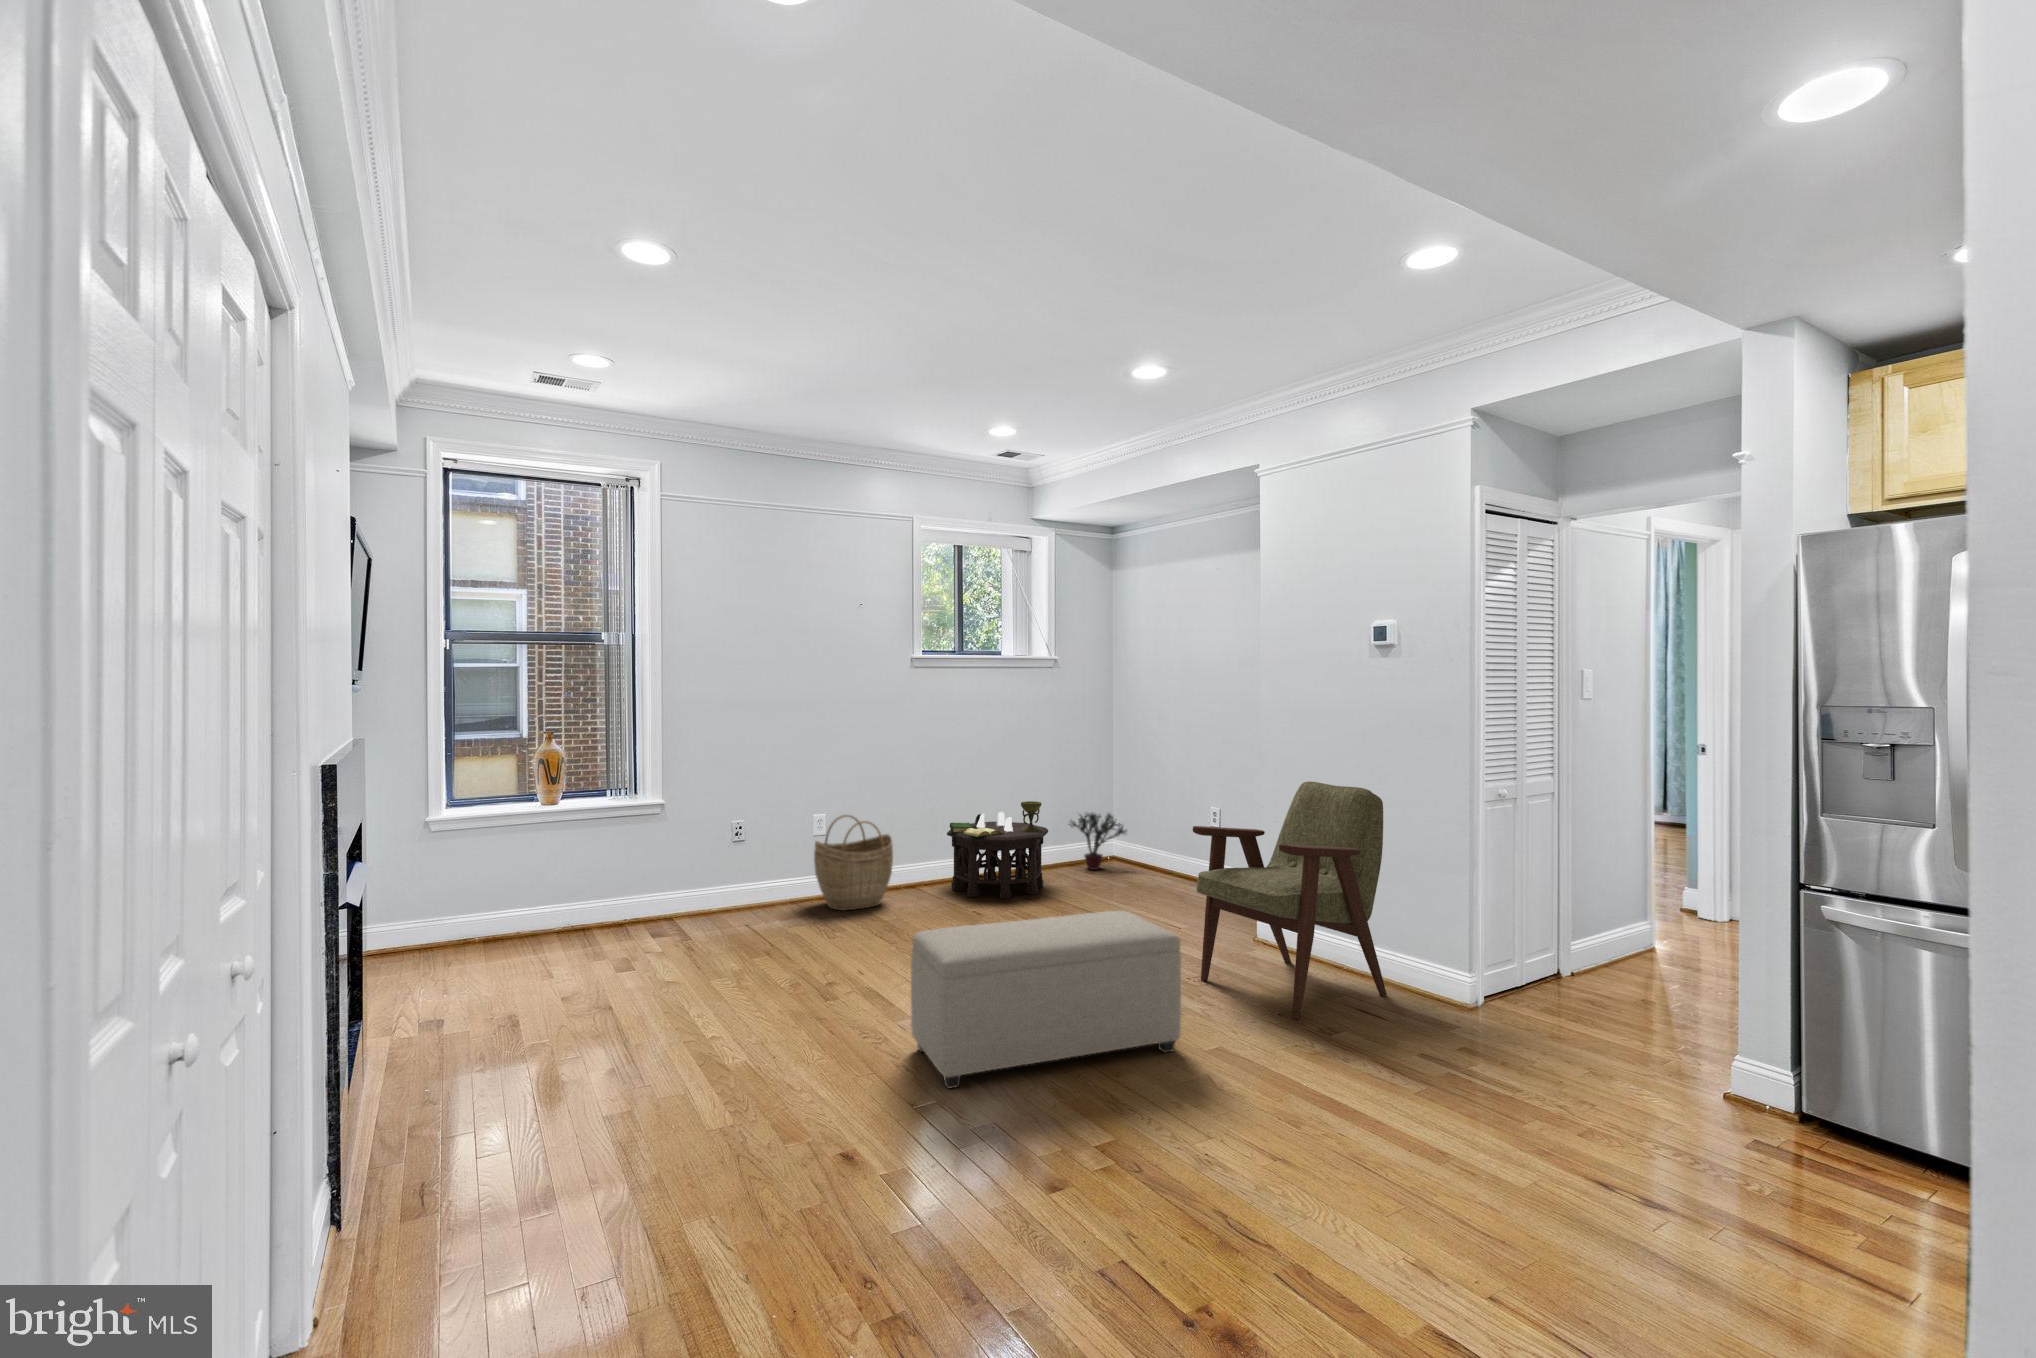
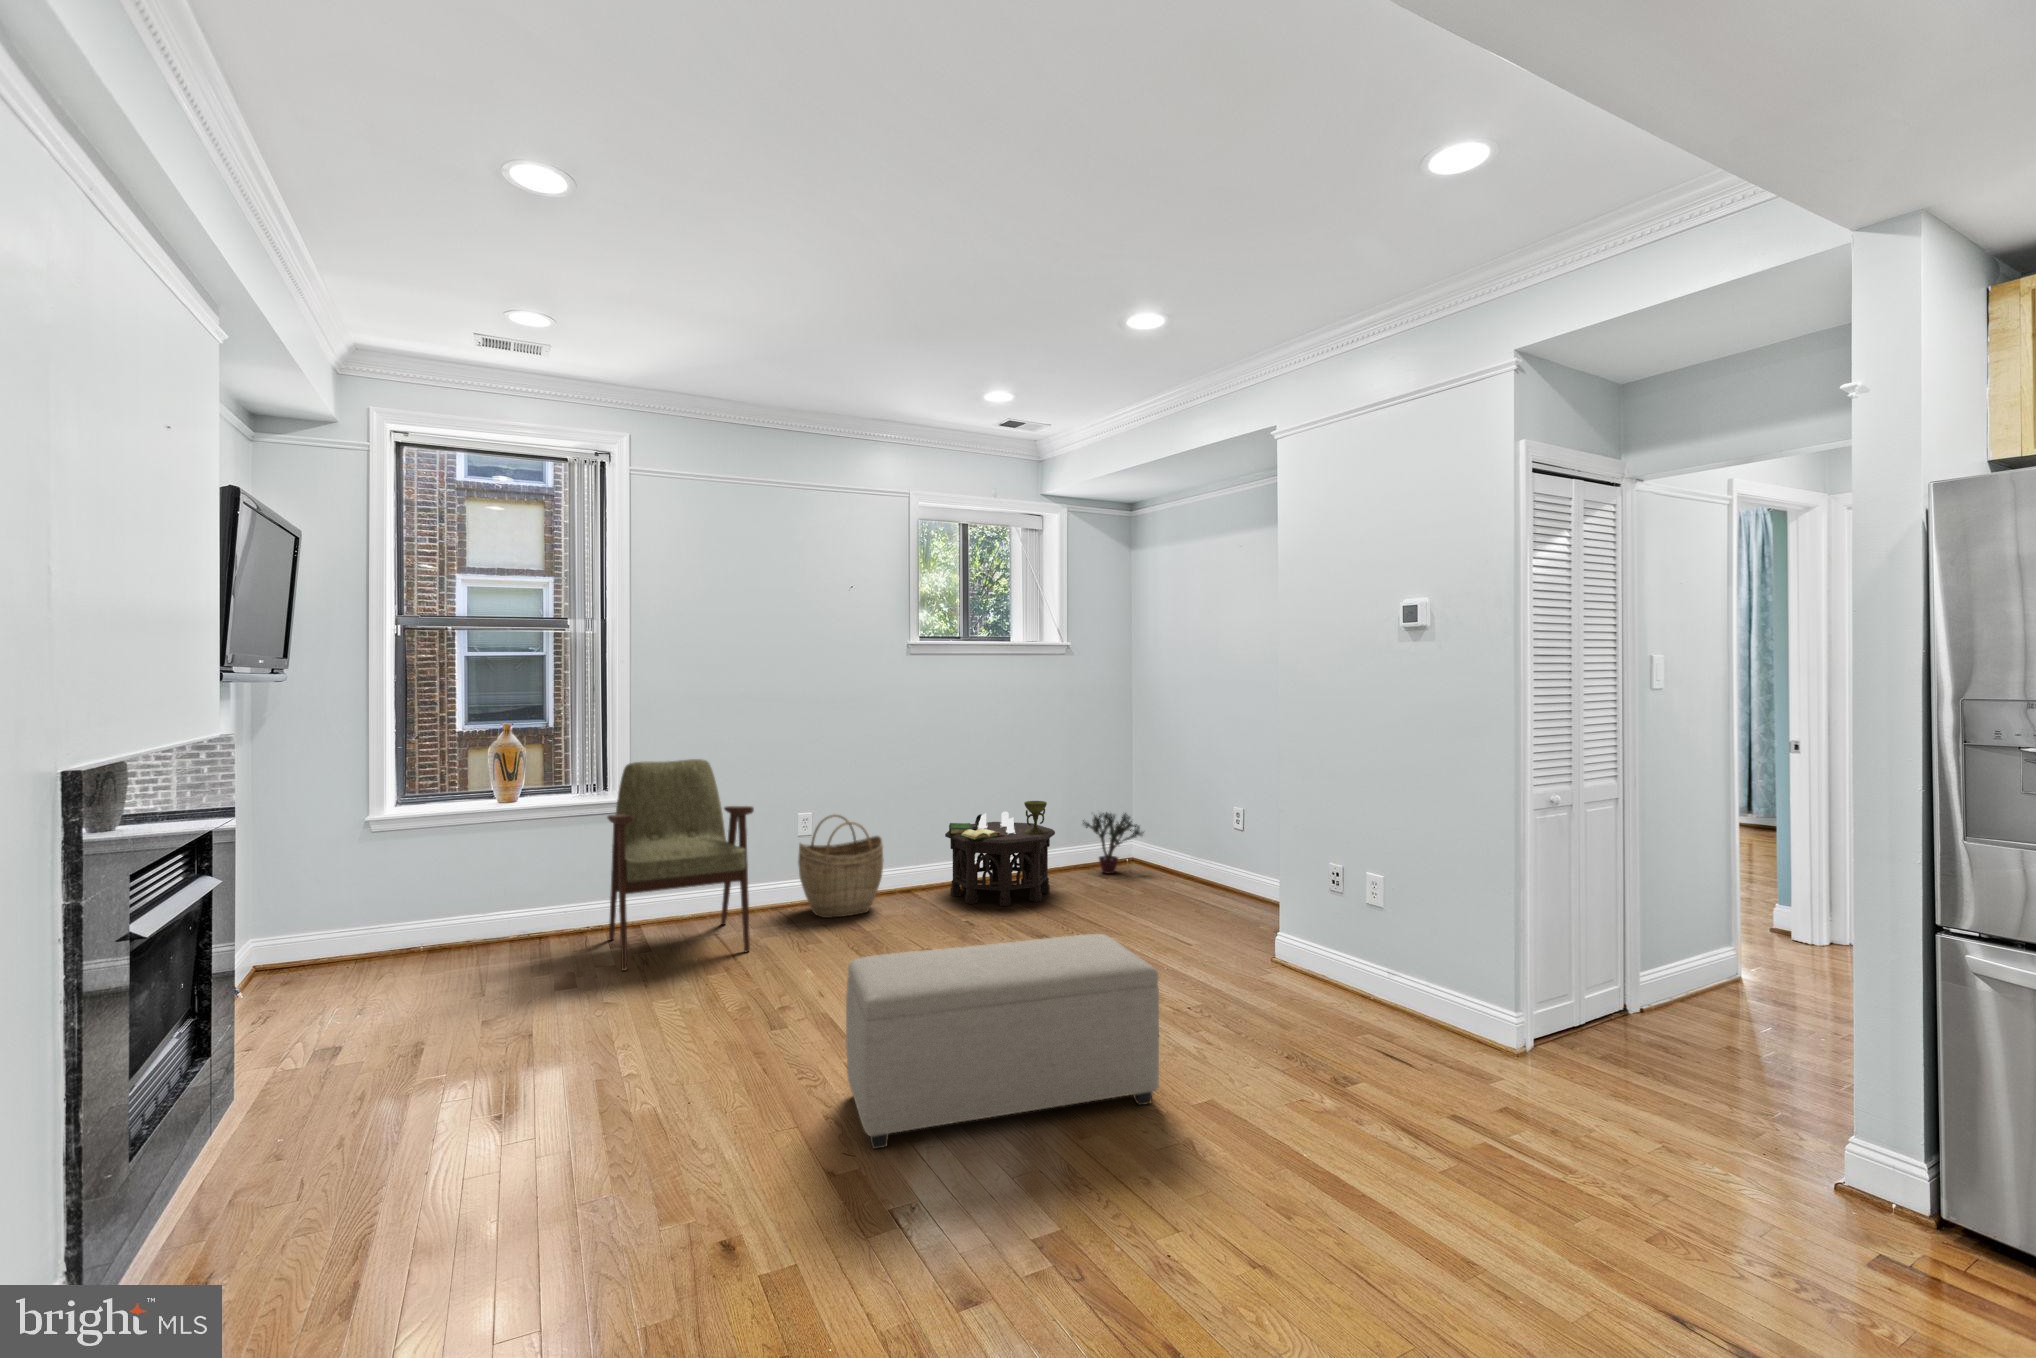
armchair: present [1193,782,1387,1019] -> present [608,759,754,970]

